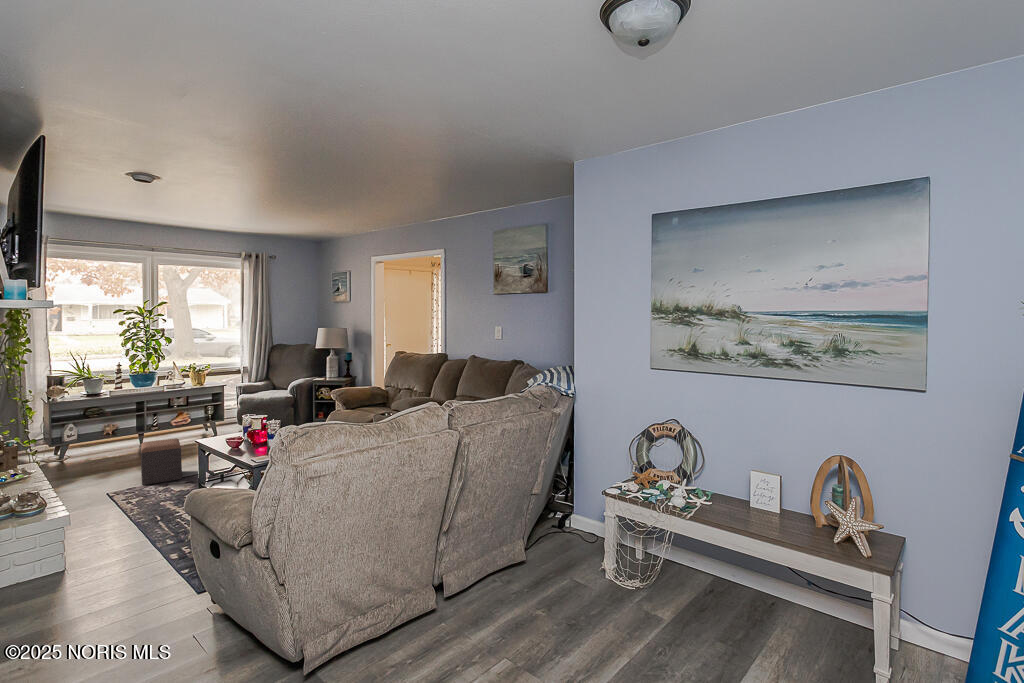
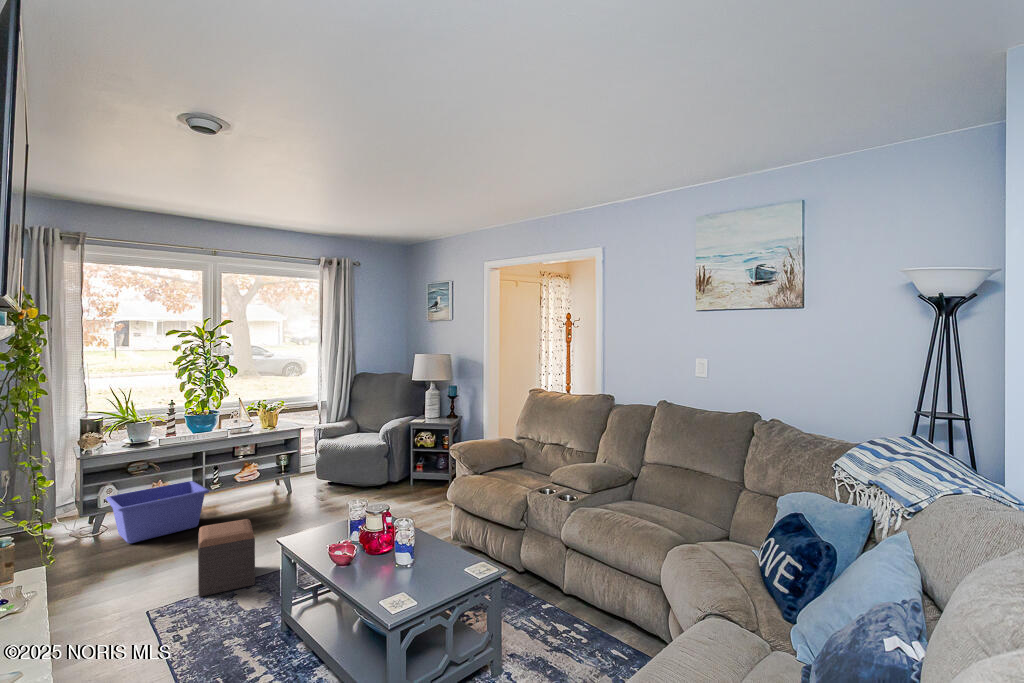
storage bin: none [70,422,150,463] -> present [106,481,209,543]

